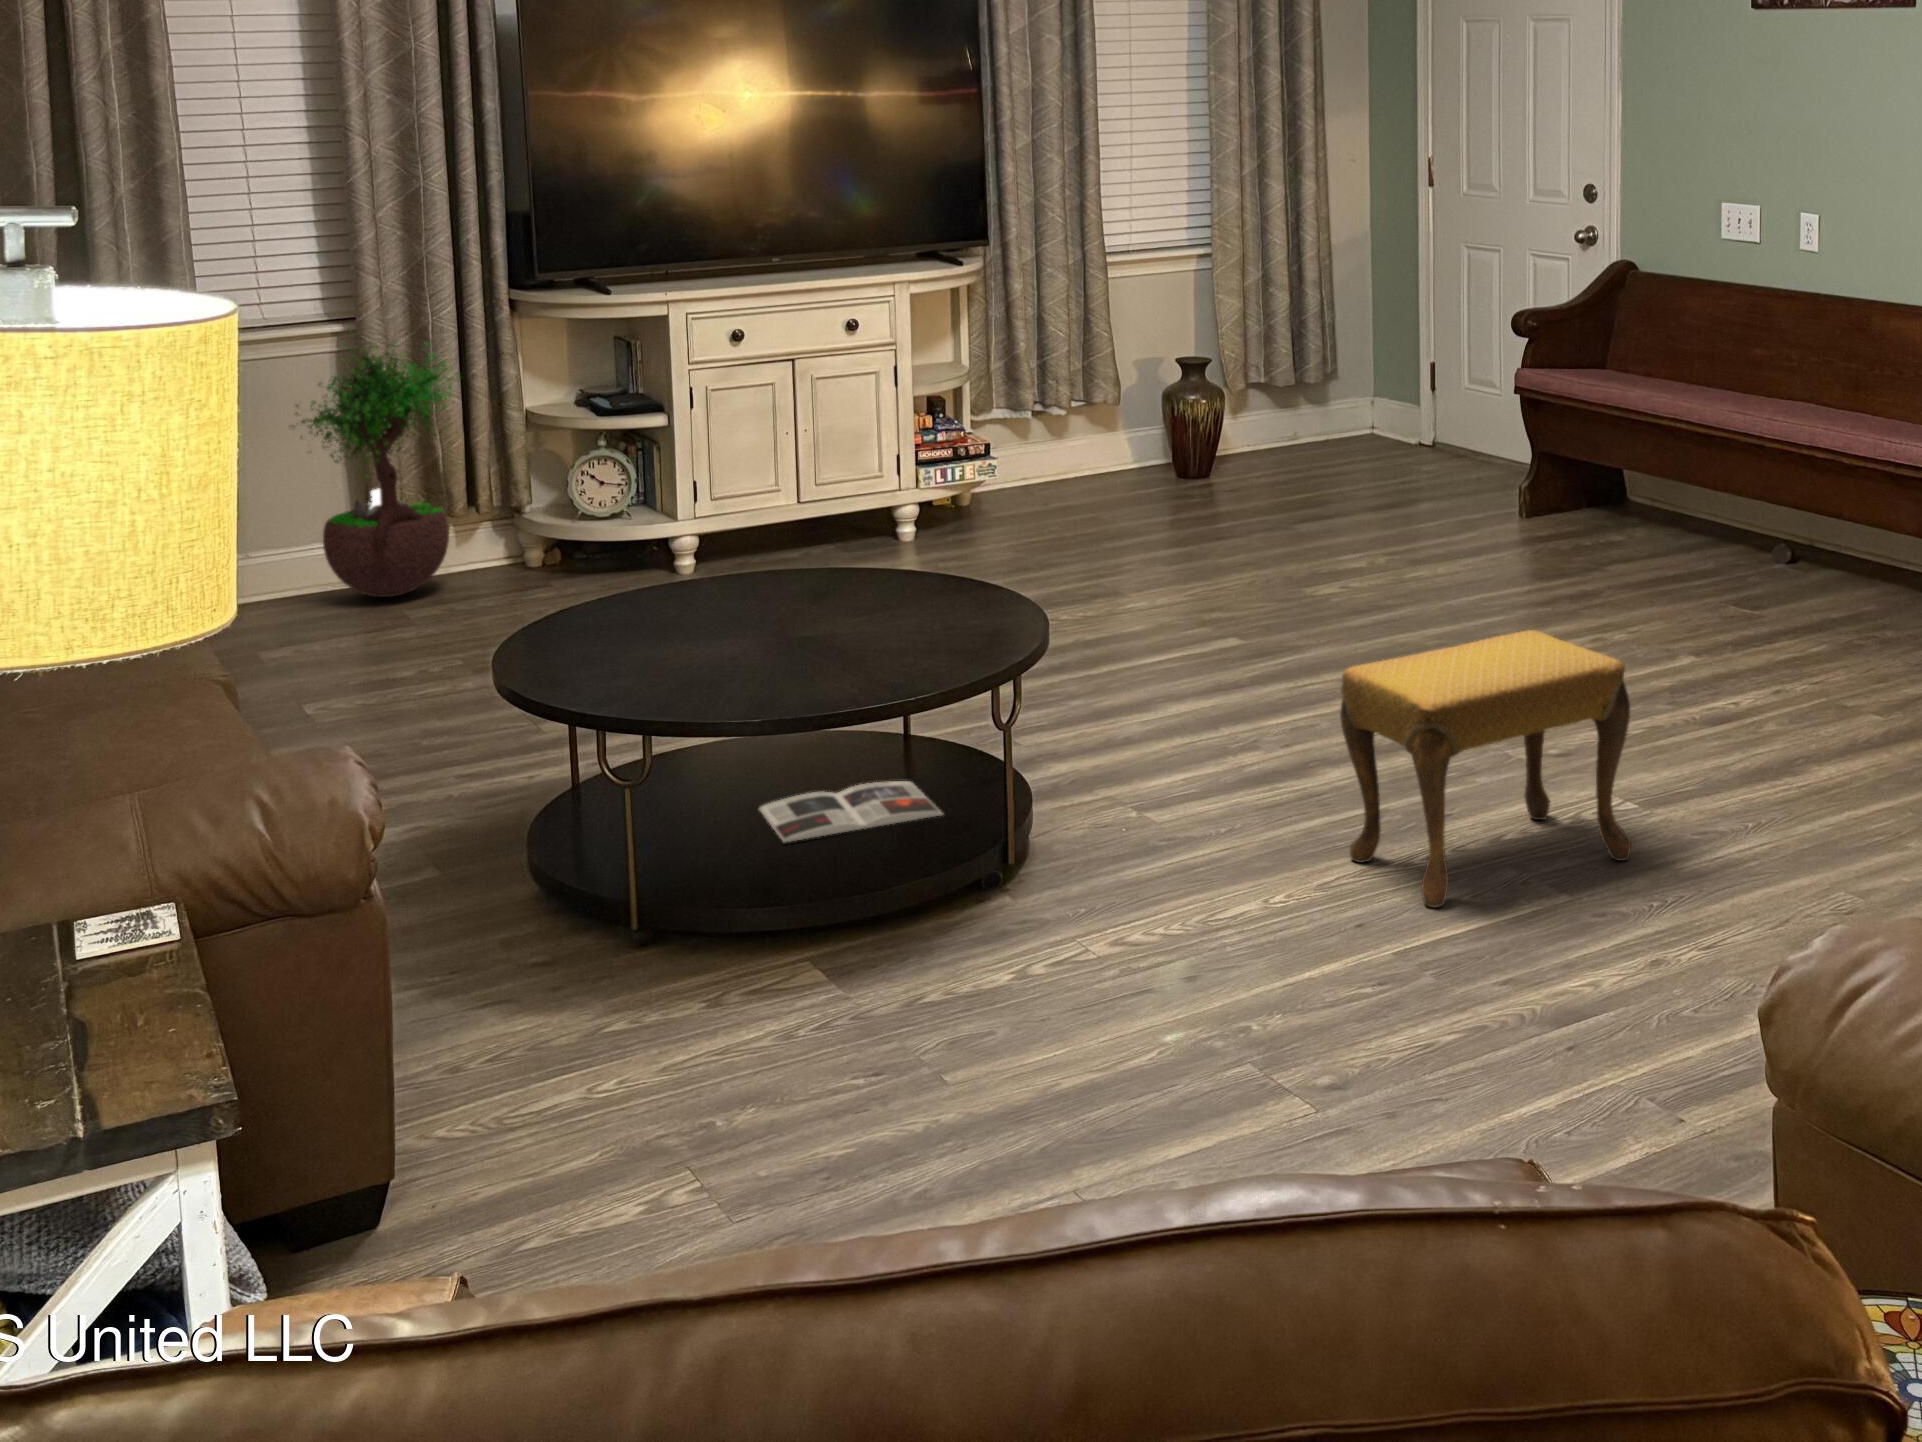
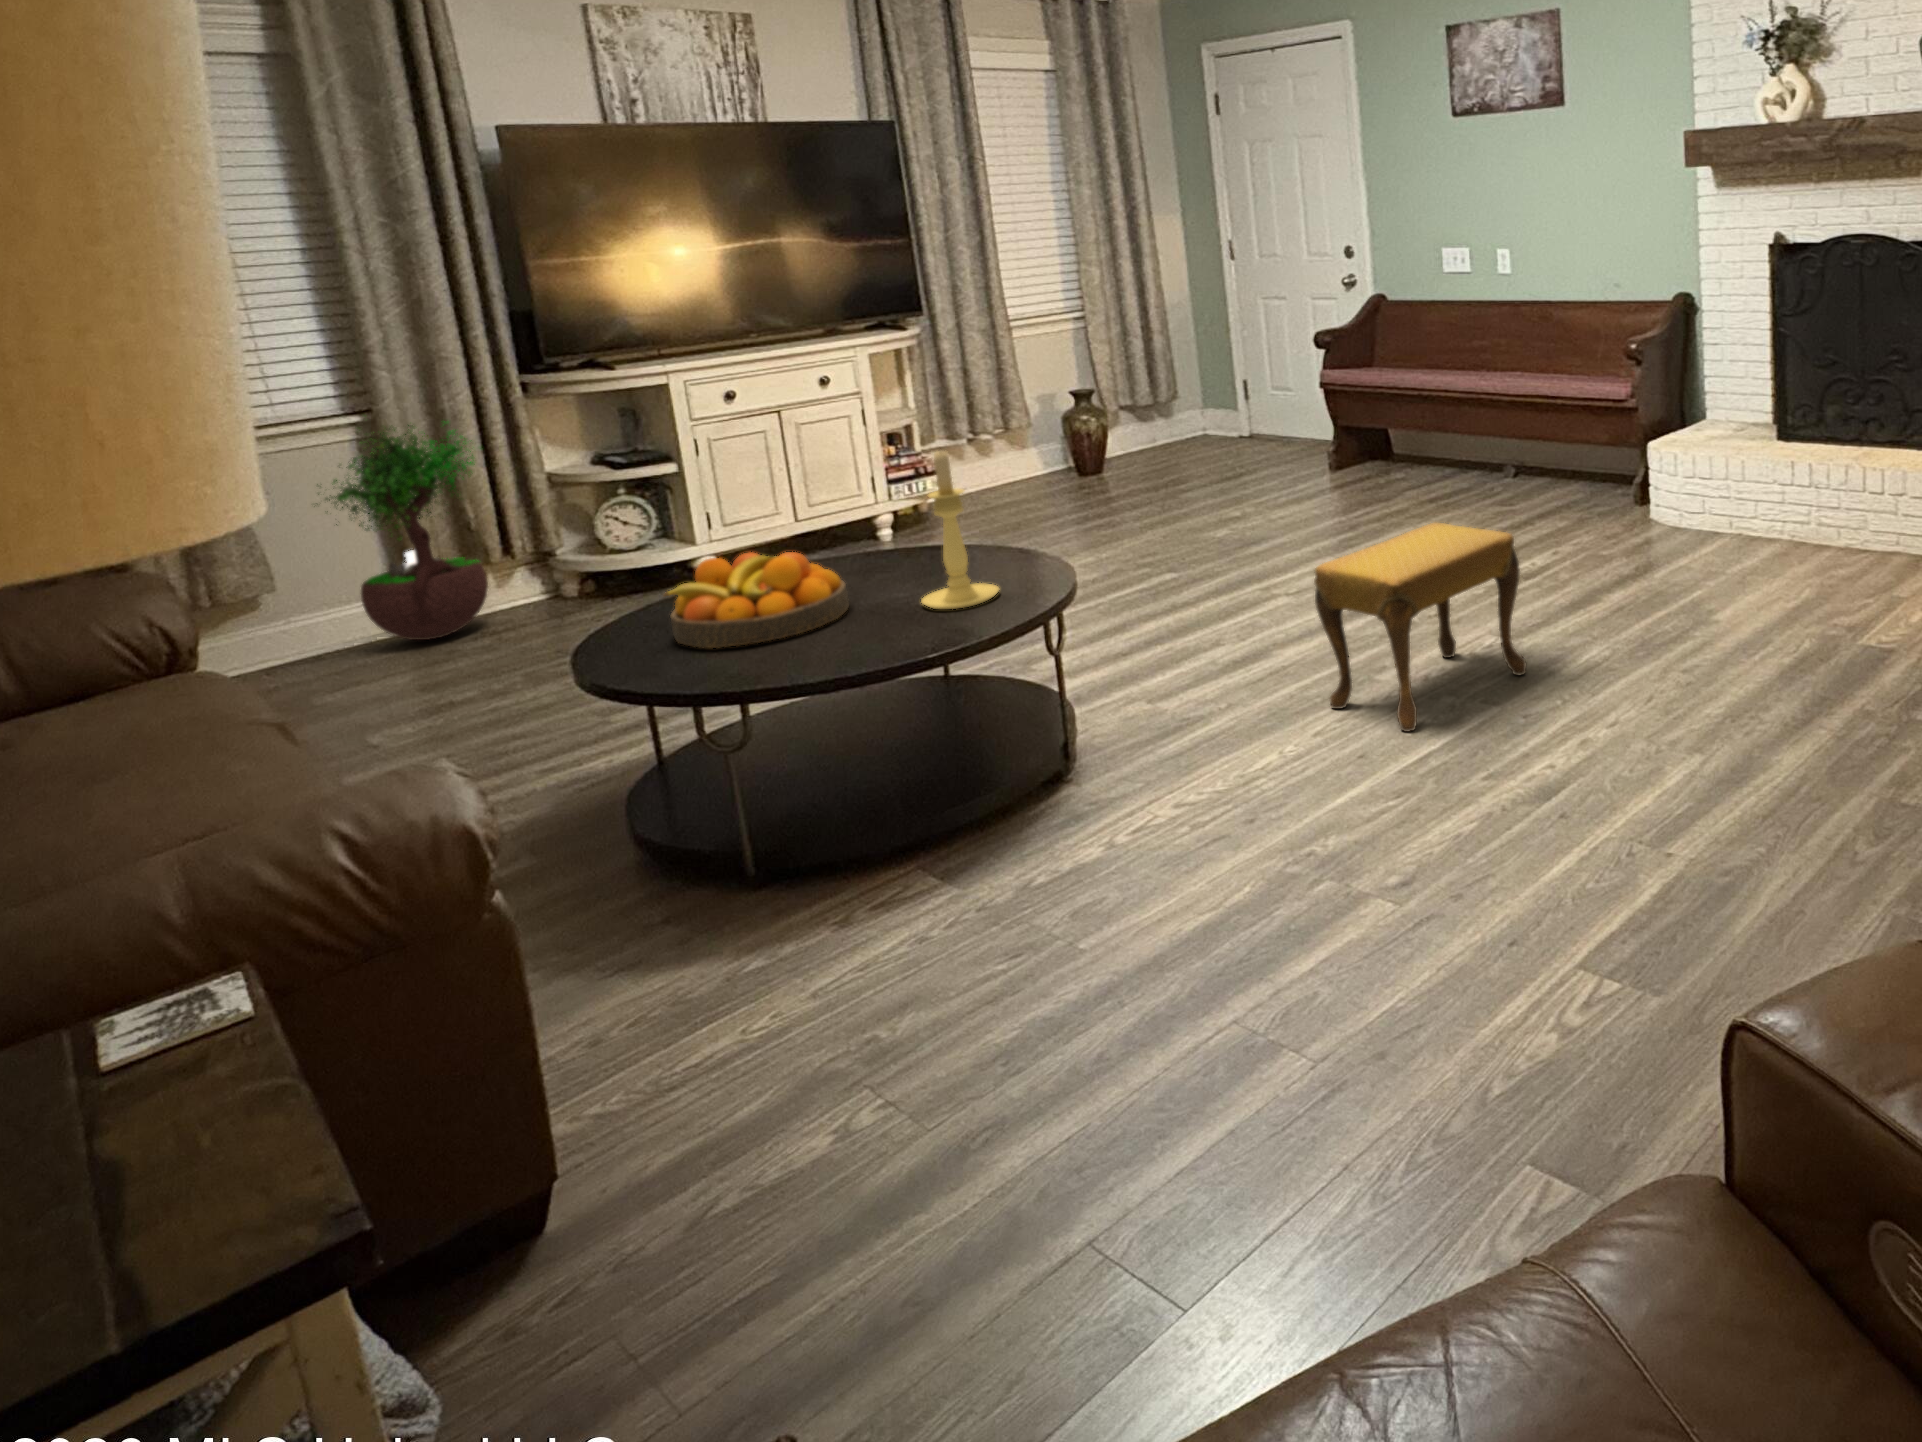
candle holder: none [858,466,948,659] -> present [922,451,999,609]
fruit bowl: none [591,560,784,667] -> present [664,552,849,648]
magazine: present [759,781,942,842] -> none [839,709,1005,776]

